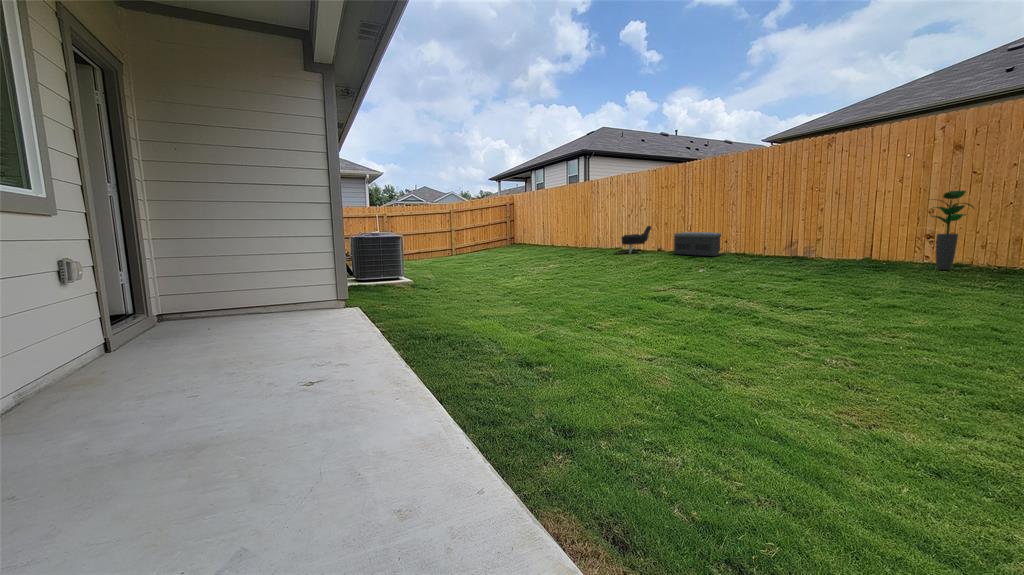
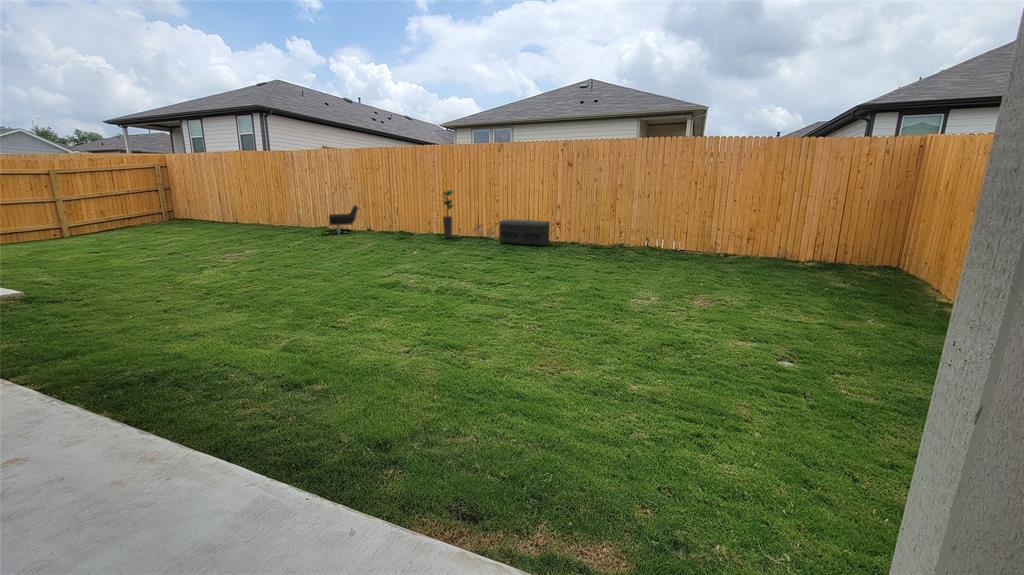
potted plant: present [934,190,974,270] -> present [443,190,453,238]
storage bench: present [674,232,725,257] -> present [499,219,550,246]

